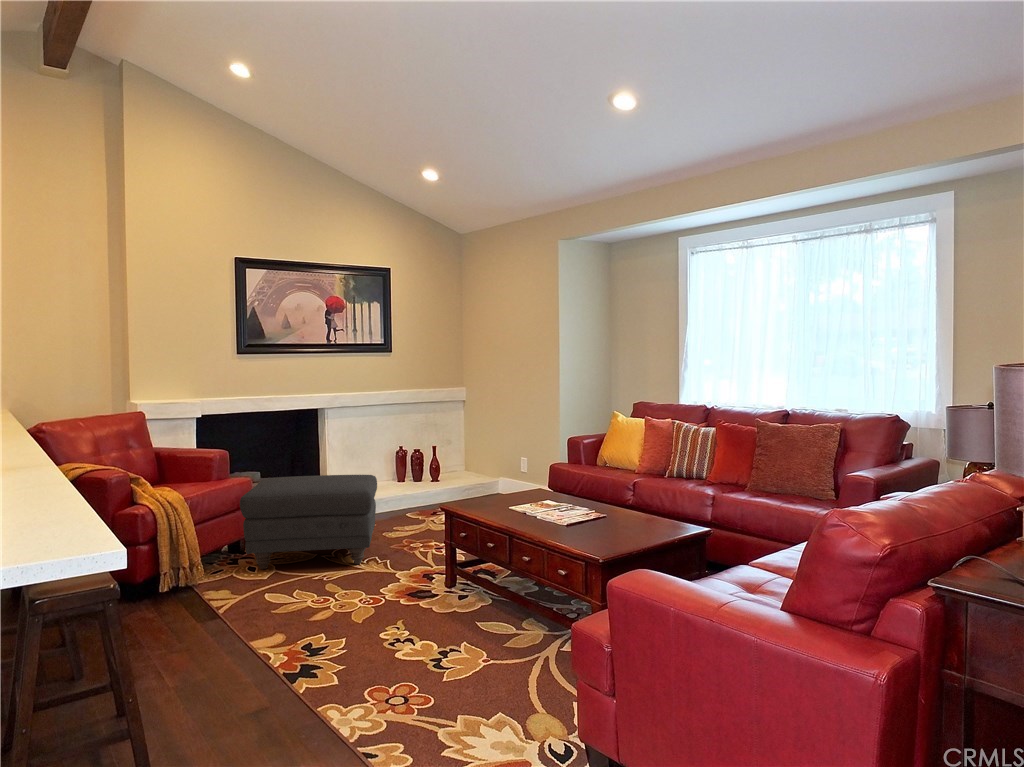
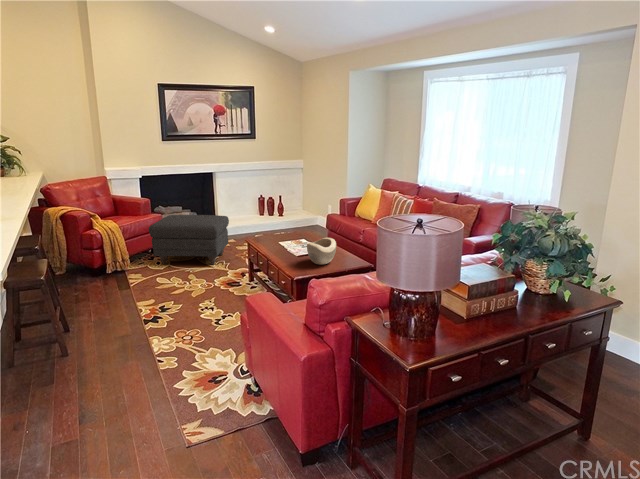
decorative bowl: none [591,488,644,536] -> present [307,238,336,264]

